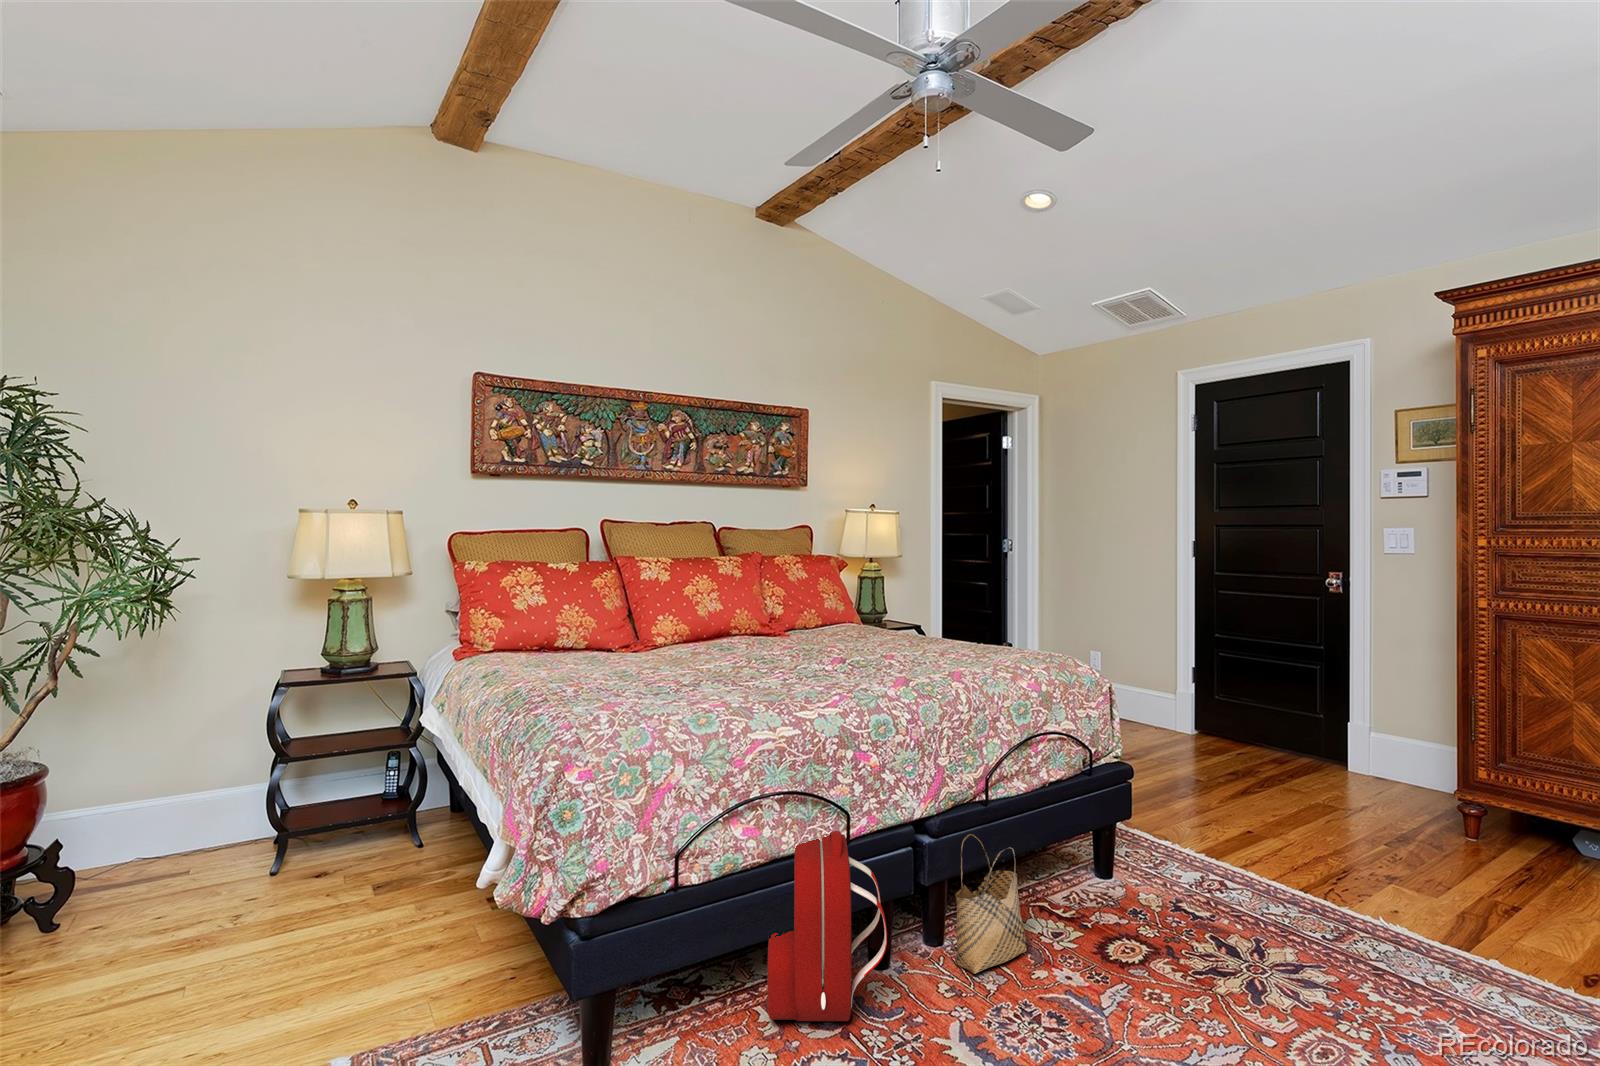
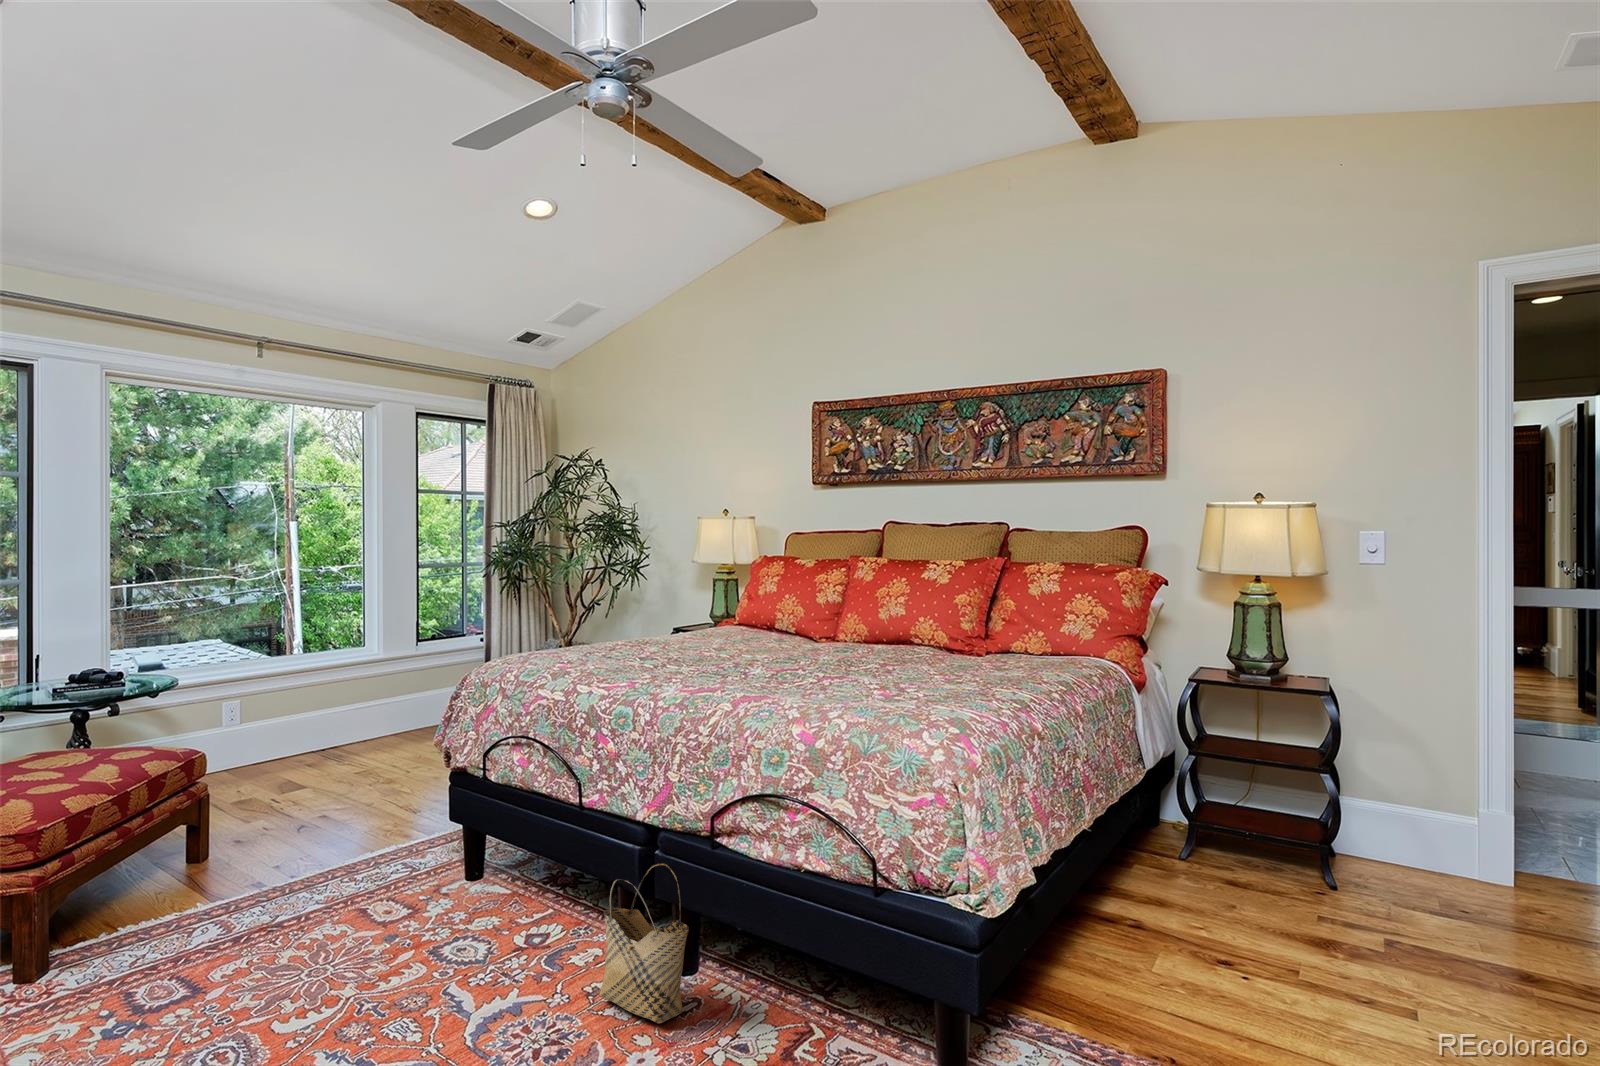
backpack: present [767,831,887,1021] -> none [483,788,599,947]

